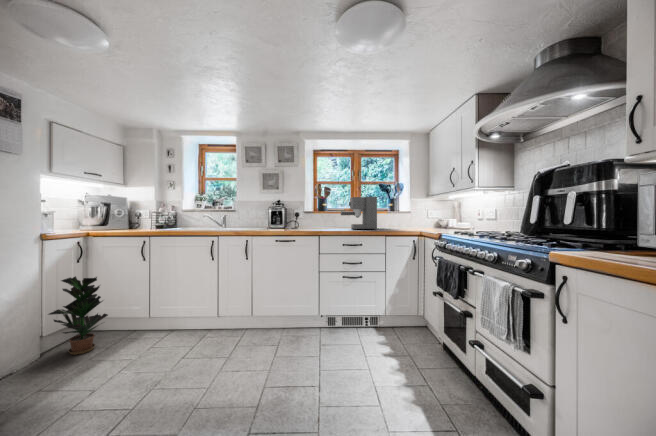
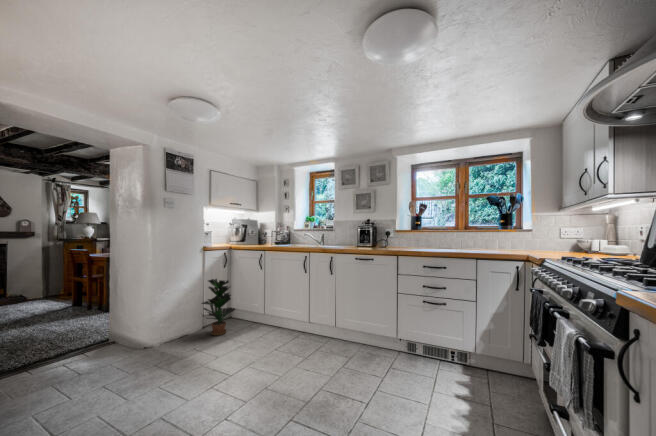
coffee maker: present [341,197,377,229] -> none [428,213,470,250]

